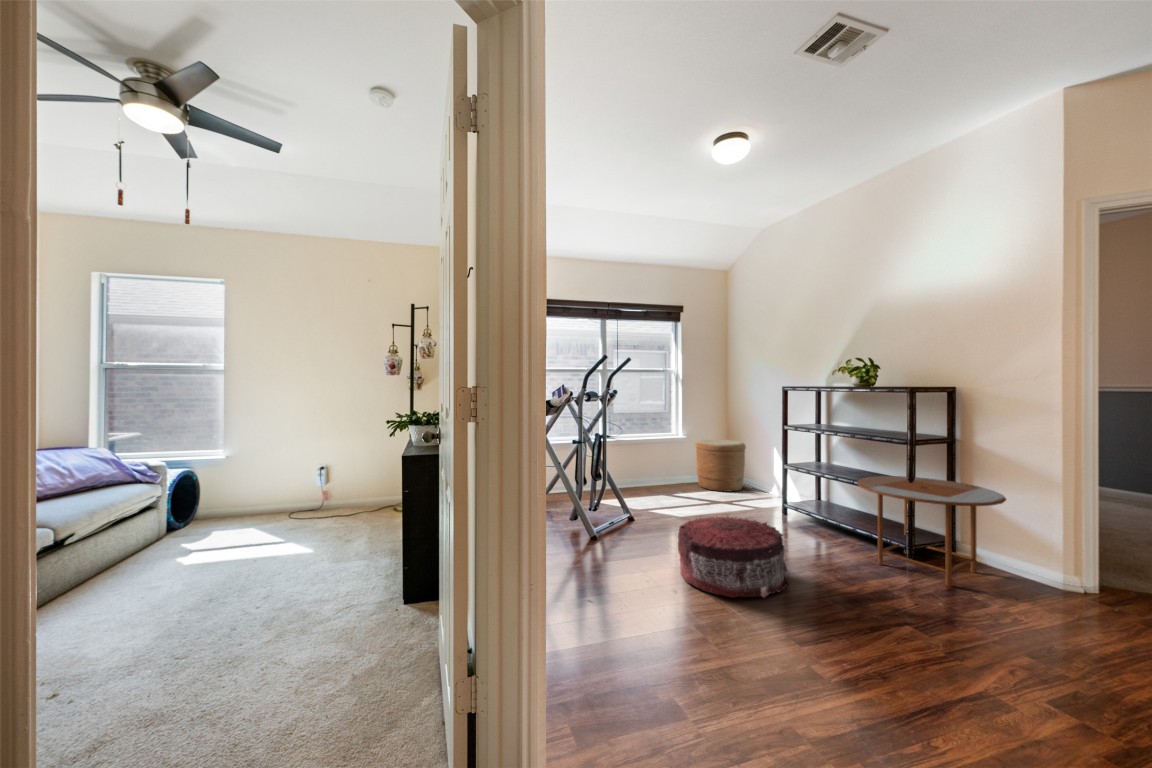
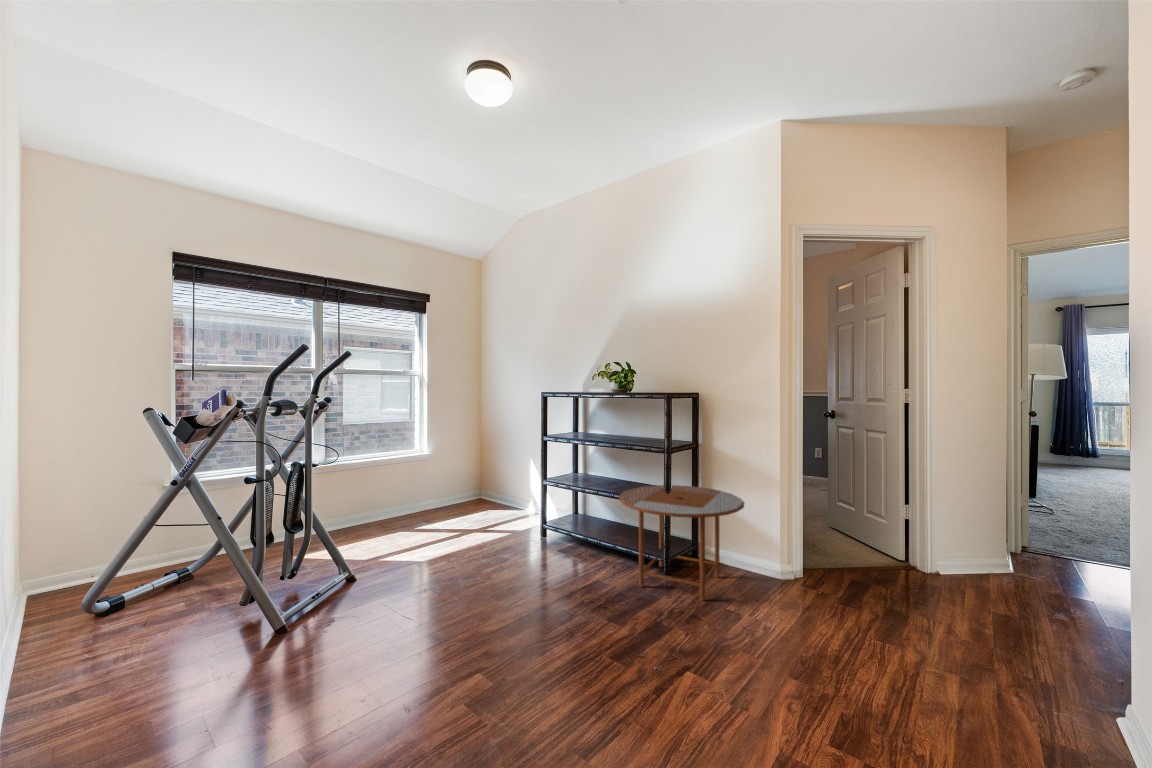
basket: present [695,440,746,492] -> none [443,453,501,517]
pouf: present [678,516,789,598] -> none [411,562,555,690]

